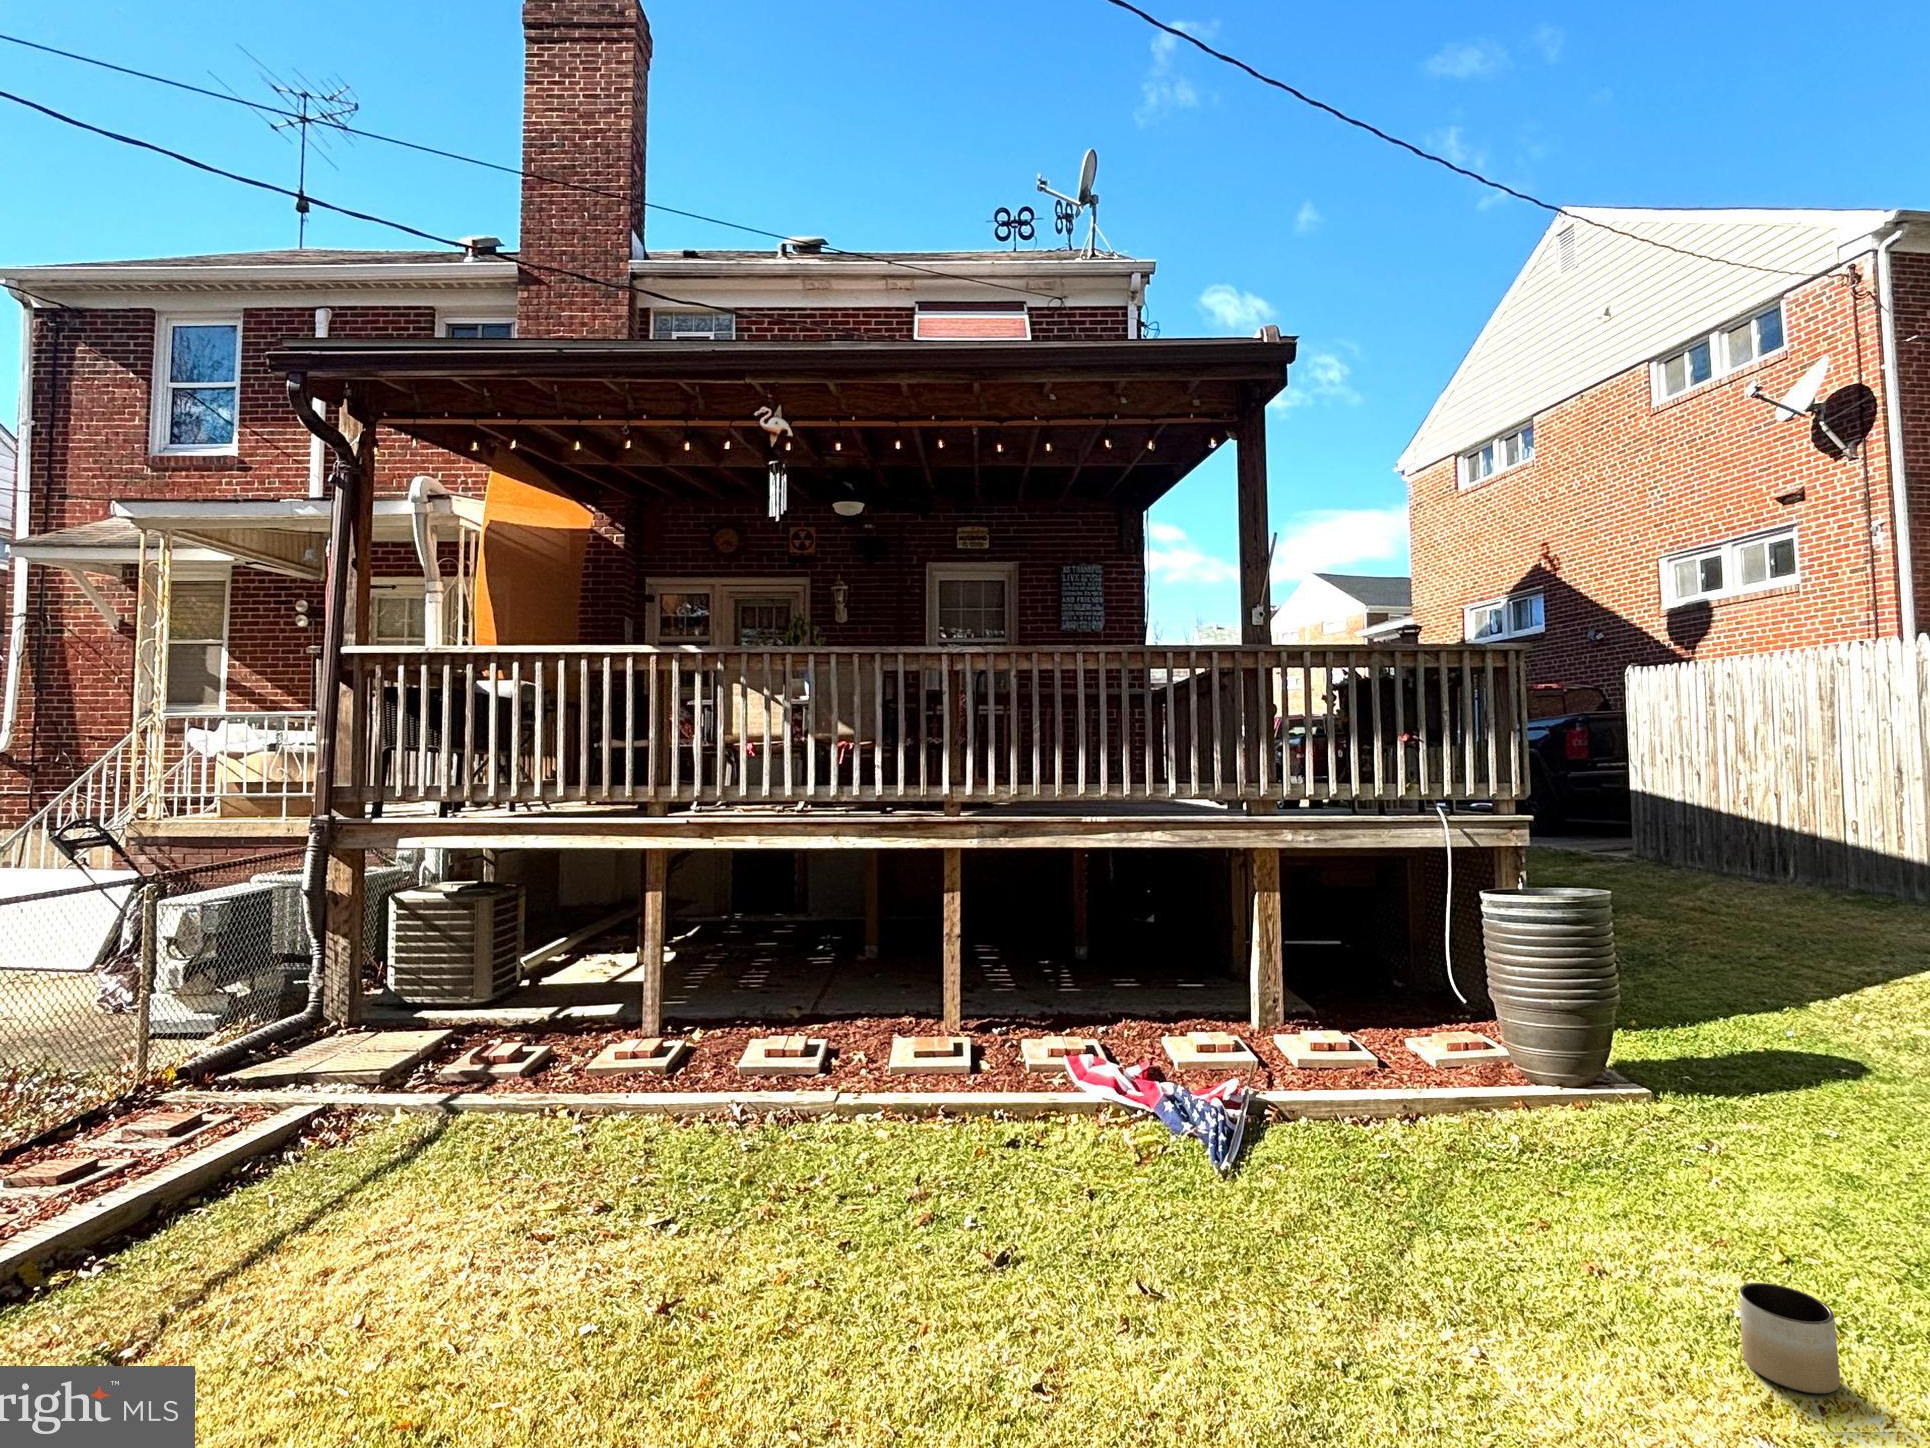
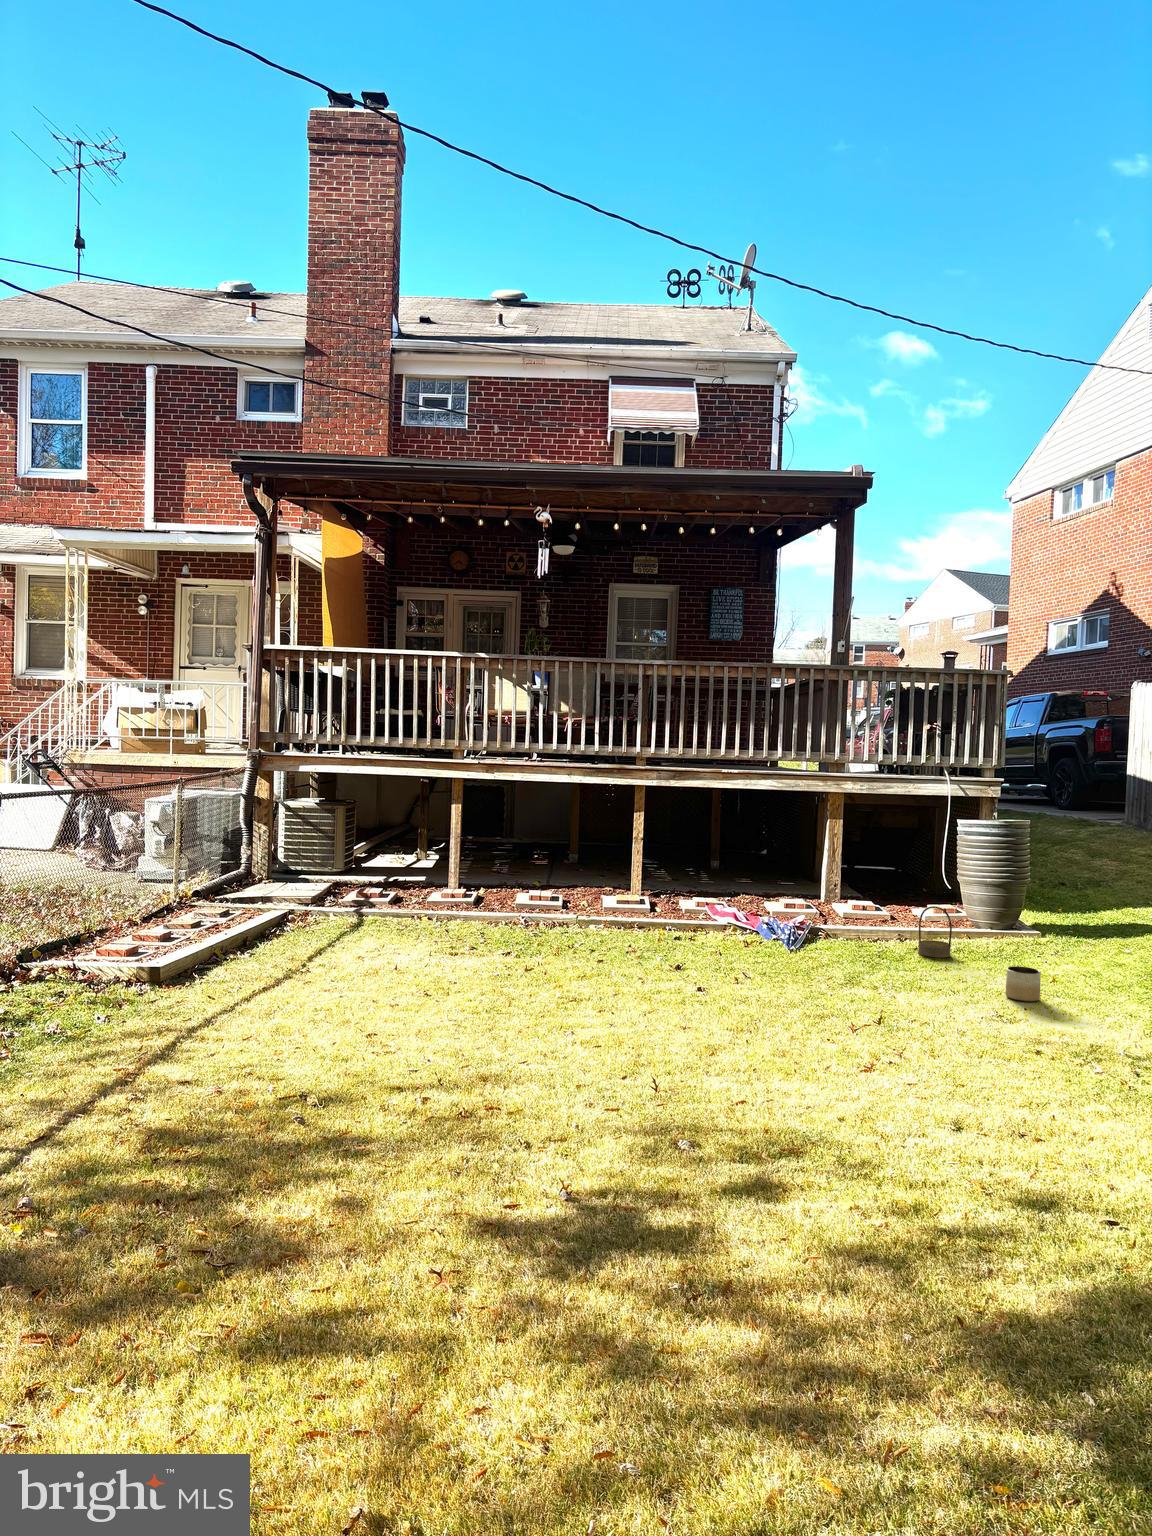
basket: none [1459,1081,1531,1190] -> present [918,906,952,958]

